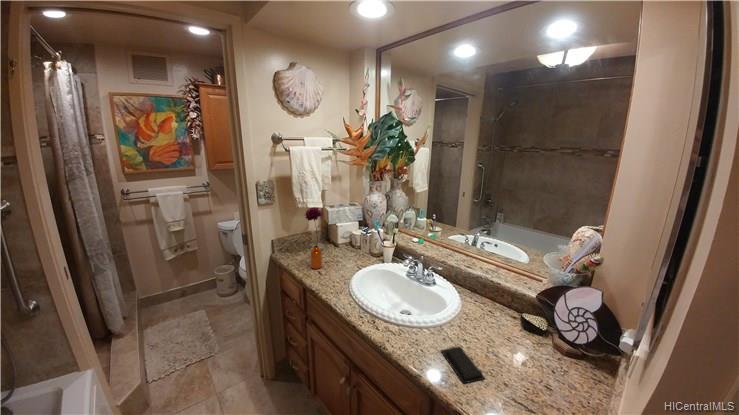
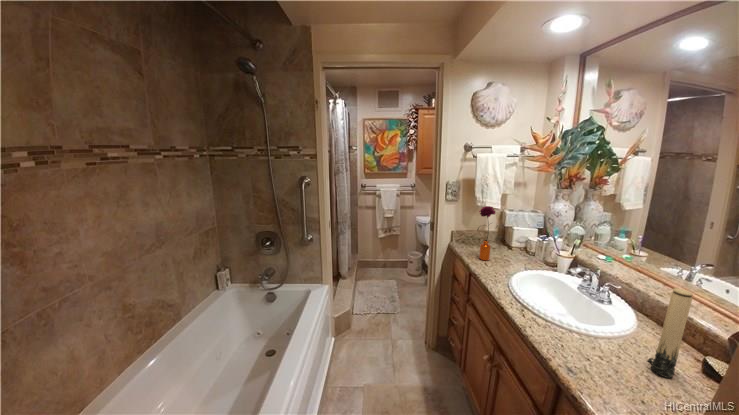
candle: none [477,268,506,346] -> present [648,288,693,378]
soap bar: present [441,347,485,383] -> none [585,351,629,390]

